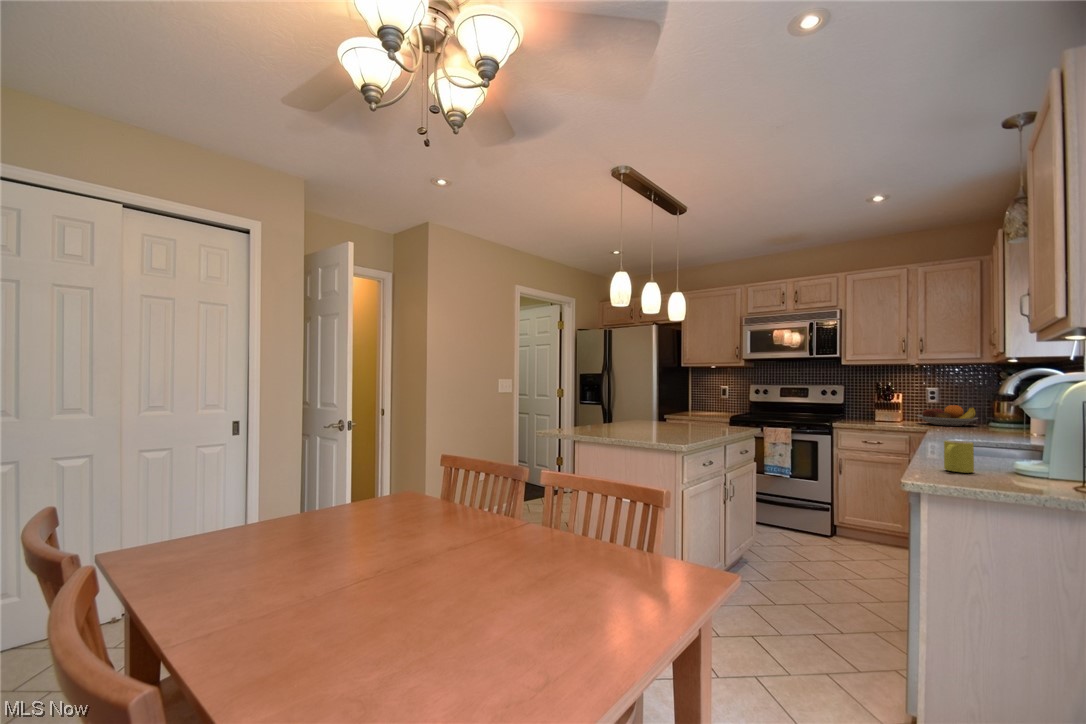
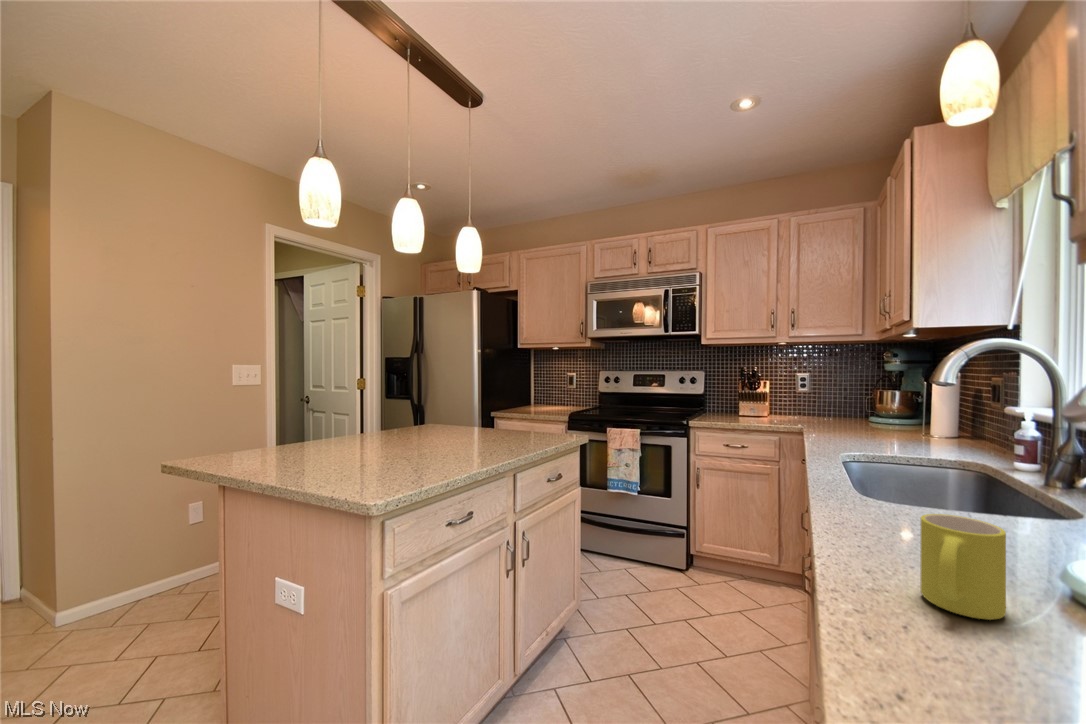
fruit bowl: present [917,405,978,426] -> none [786,395,855,421]

